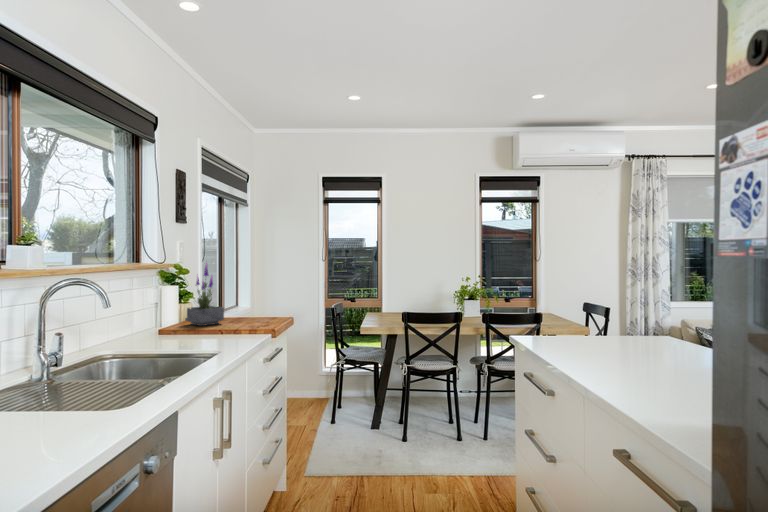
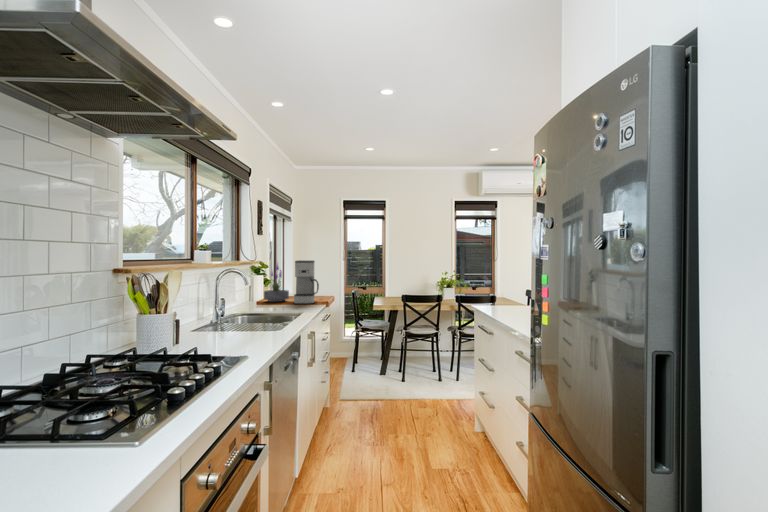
coffee maker: none [227,261,268,330] -> present [294,260,319,304]

